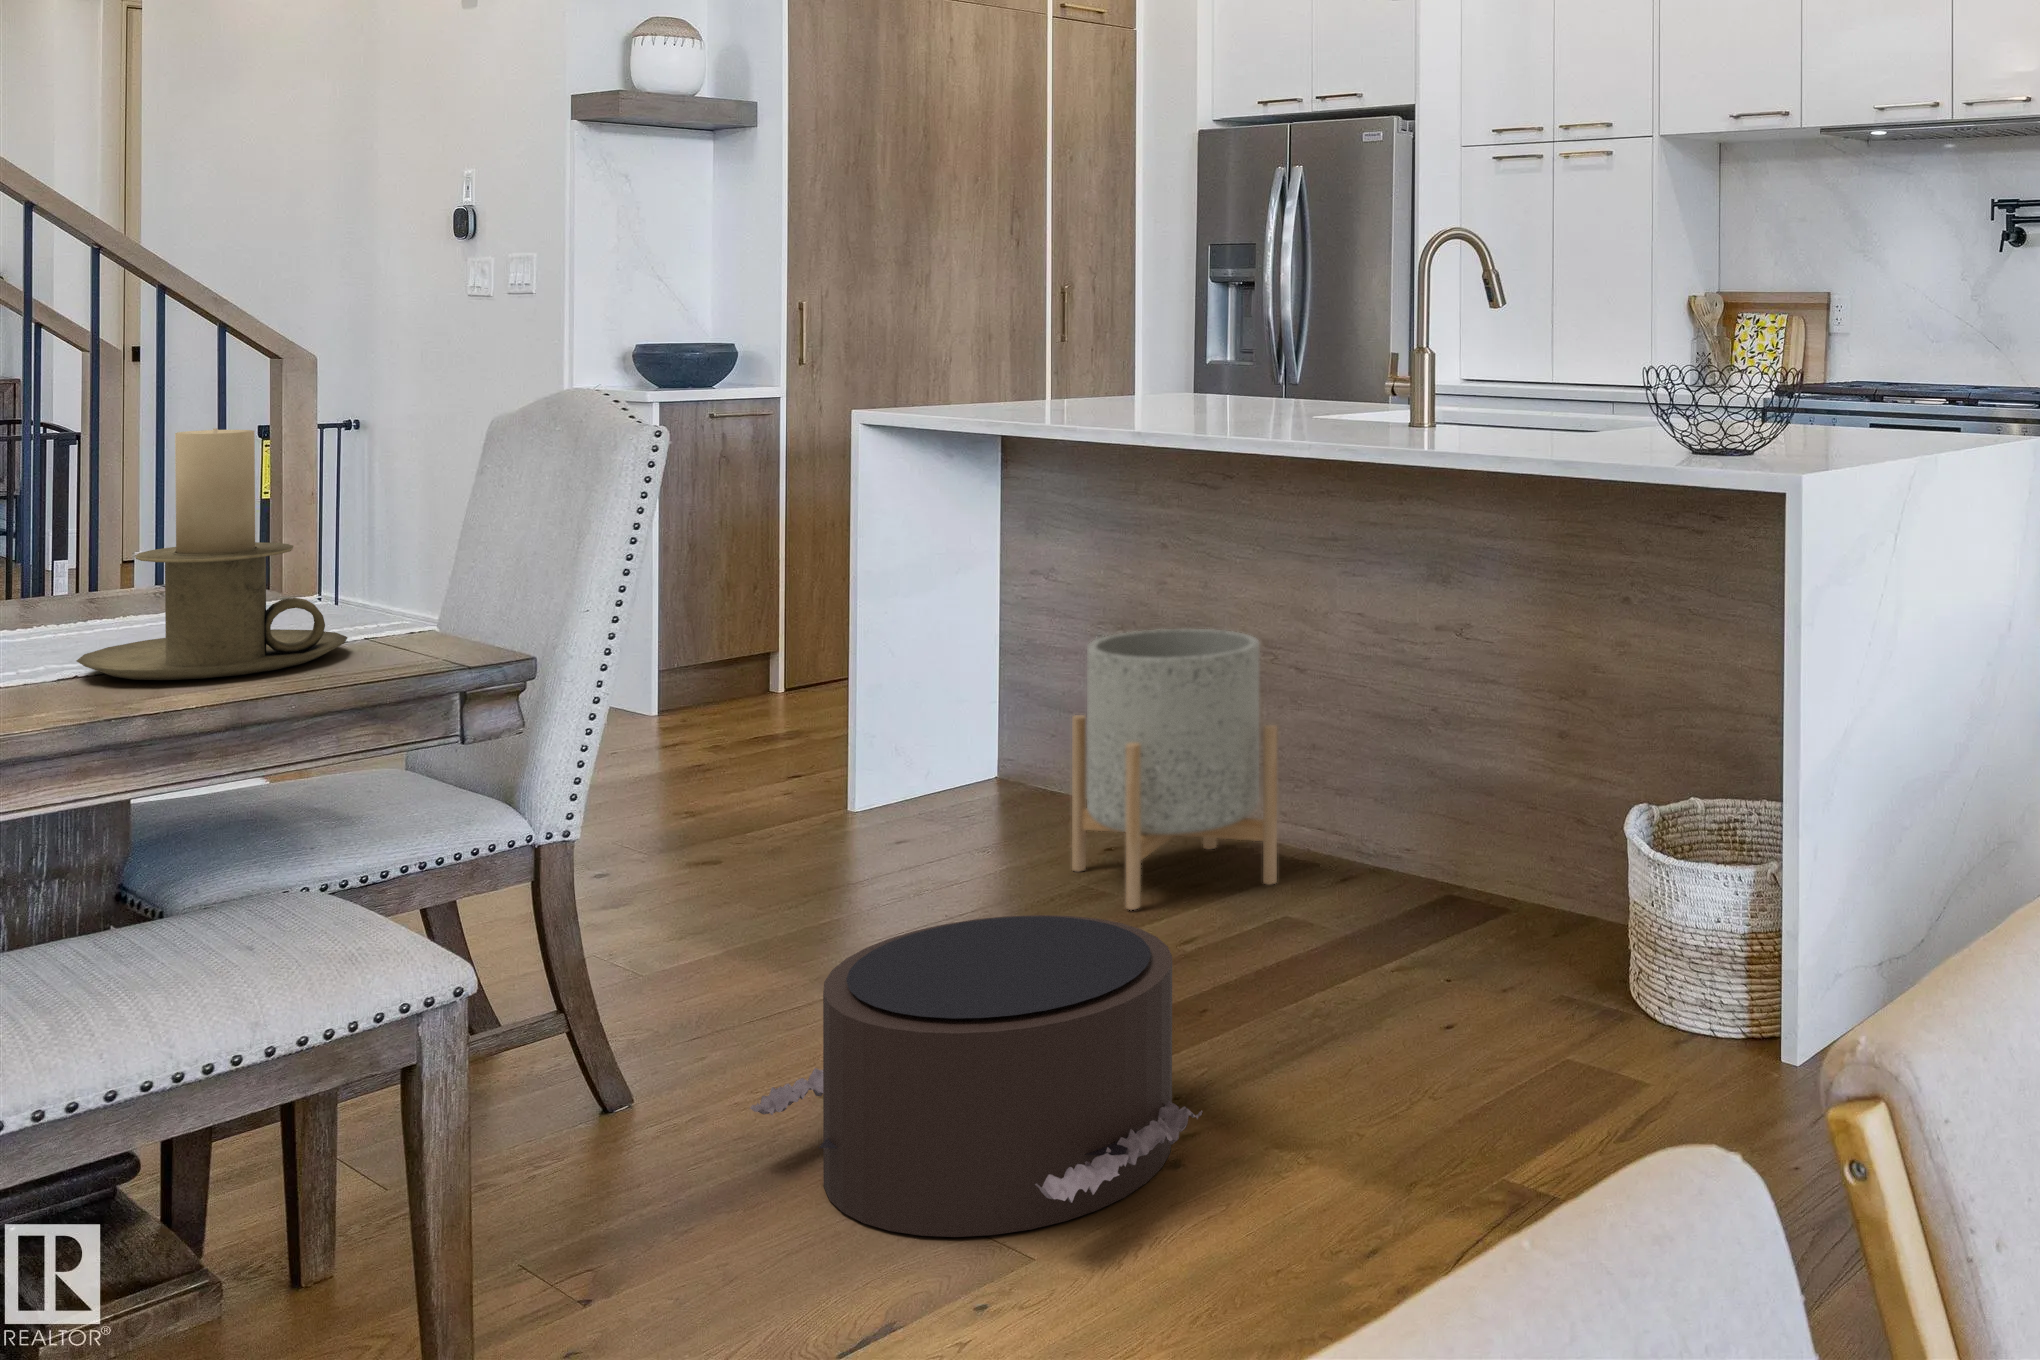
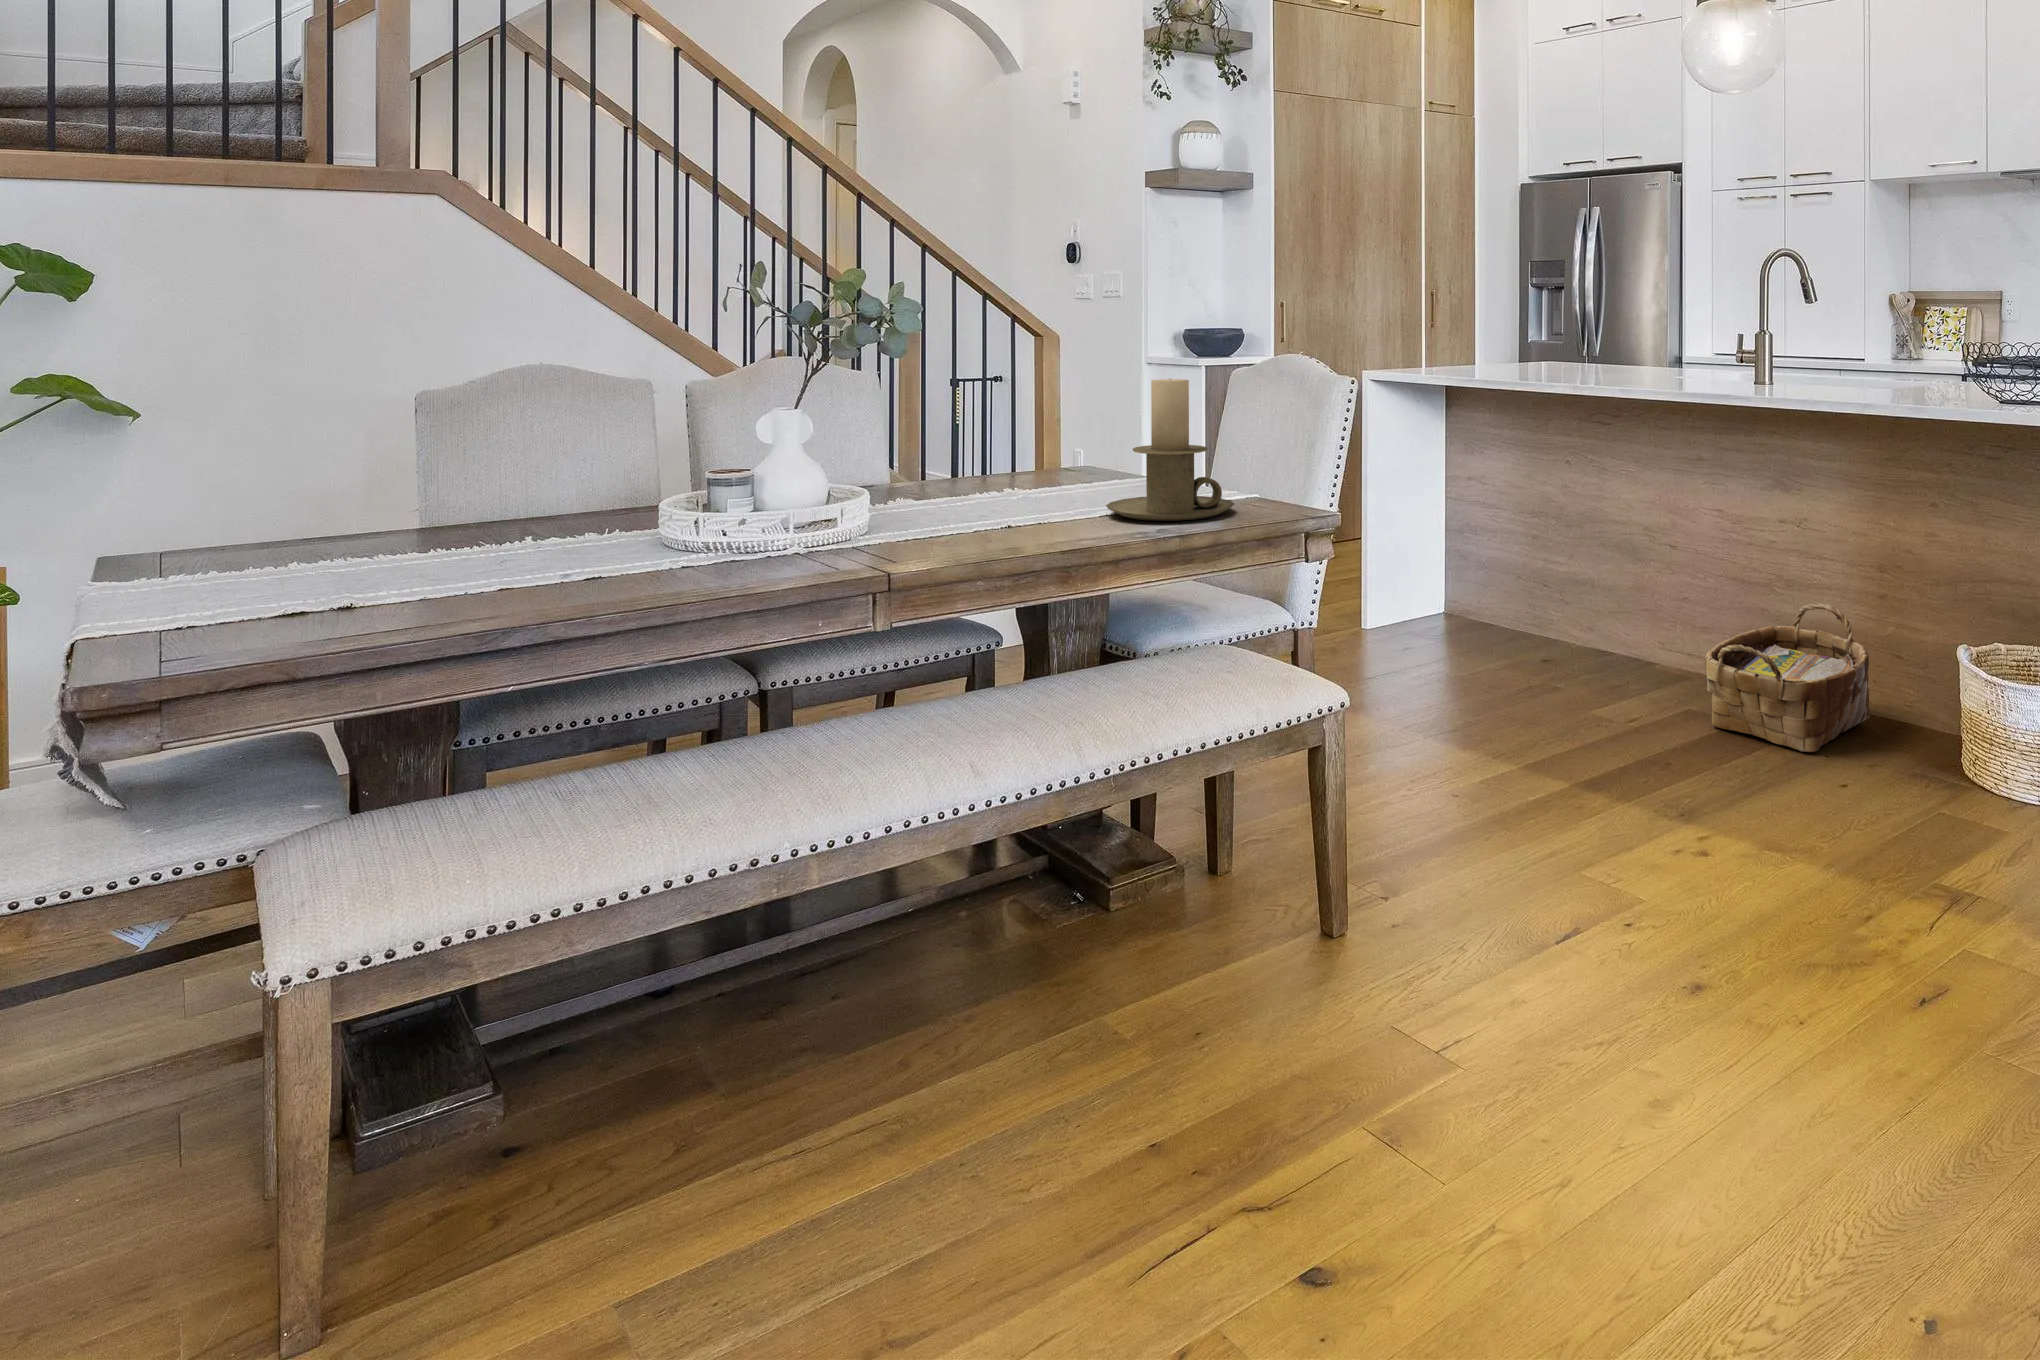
planter: present [1072,629,1278,910] -> none [1530,518,1673,699]
woven basket: none [1290,748,1534,977] -> present [1705,603,1870,752]
pouf: present [750,915,1202,1237] -> none [1434,691,1724,882]

